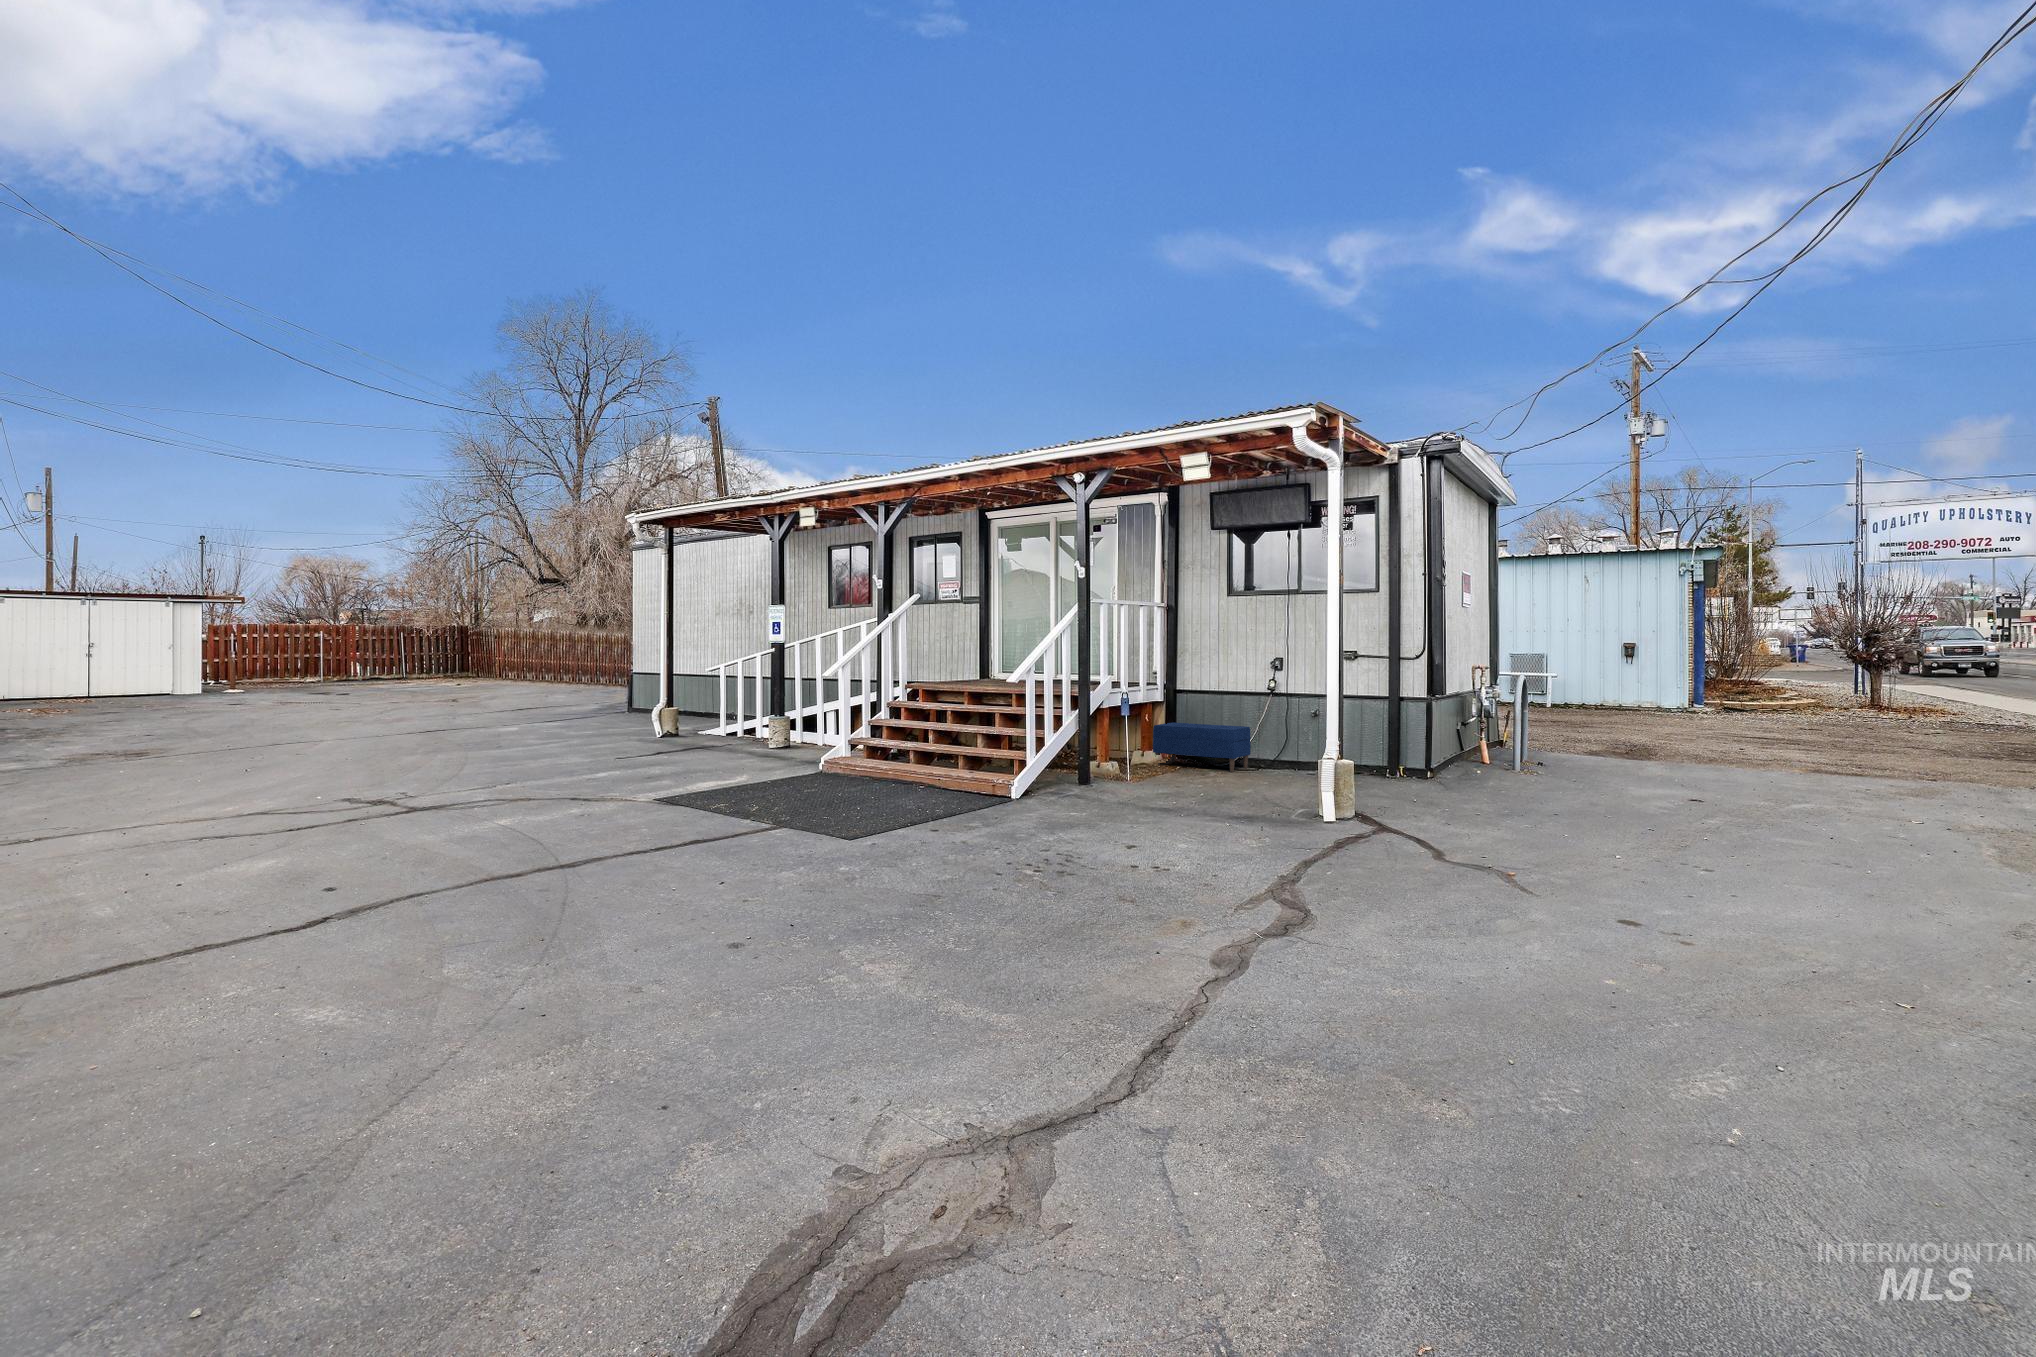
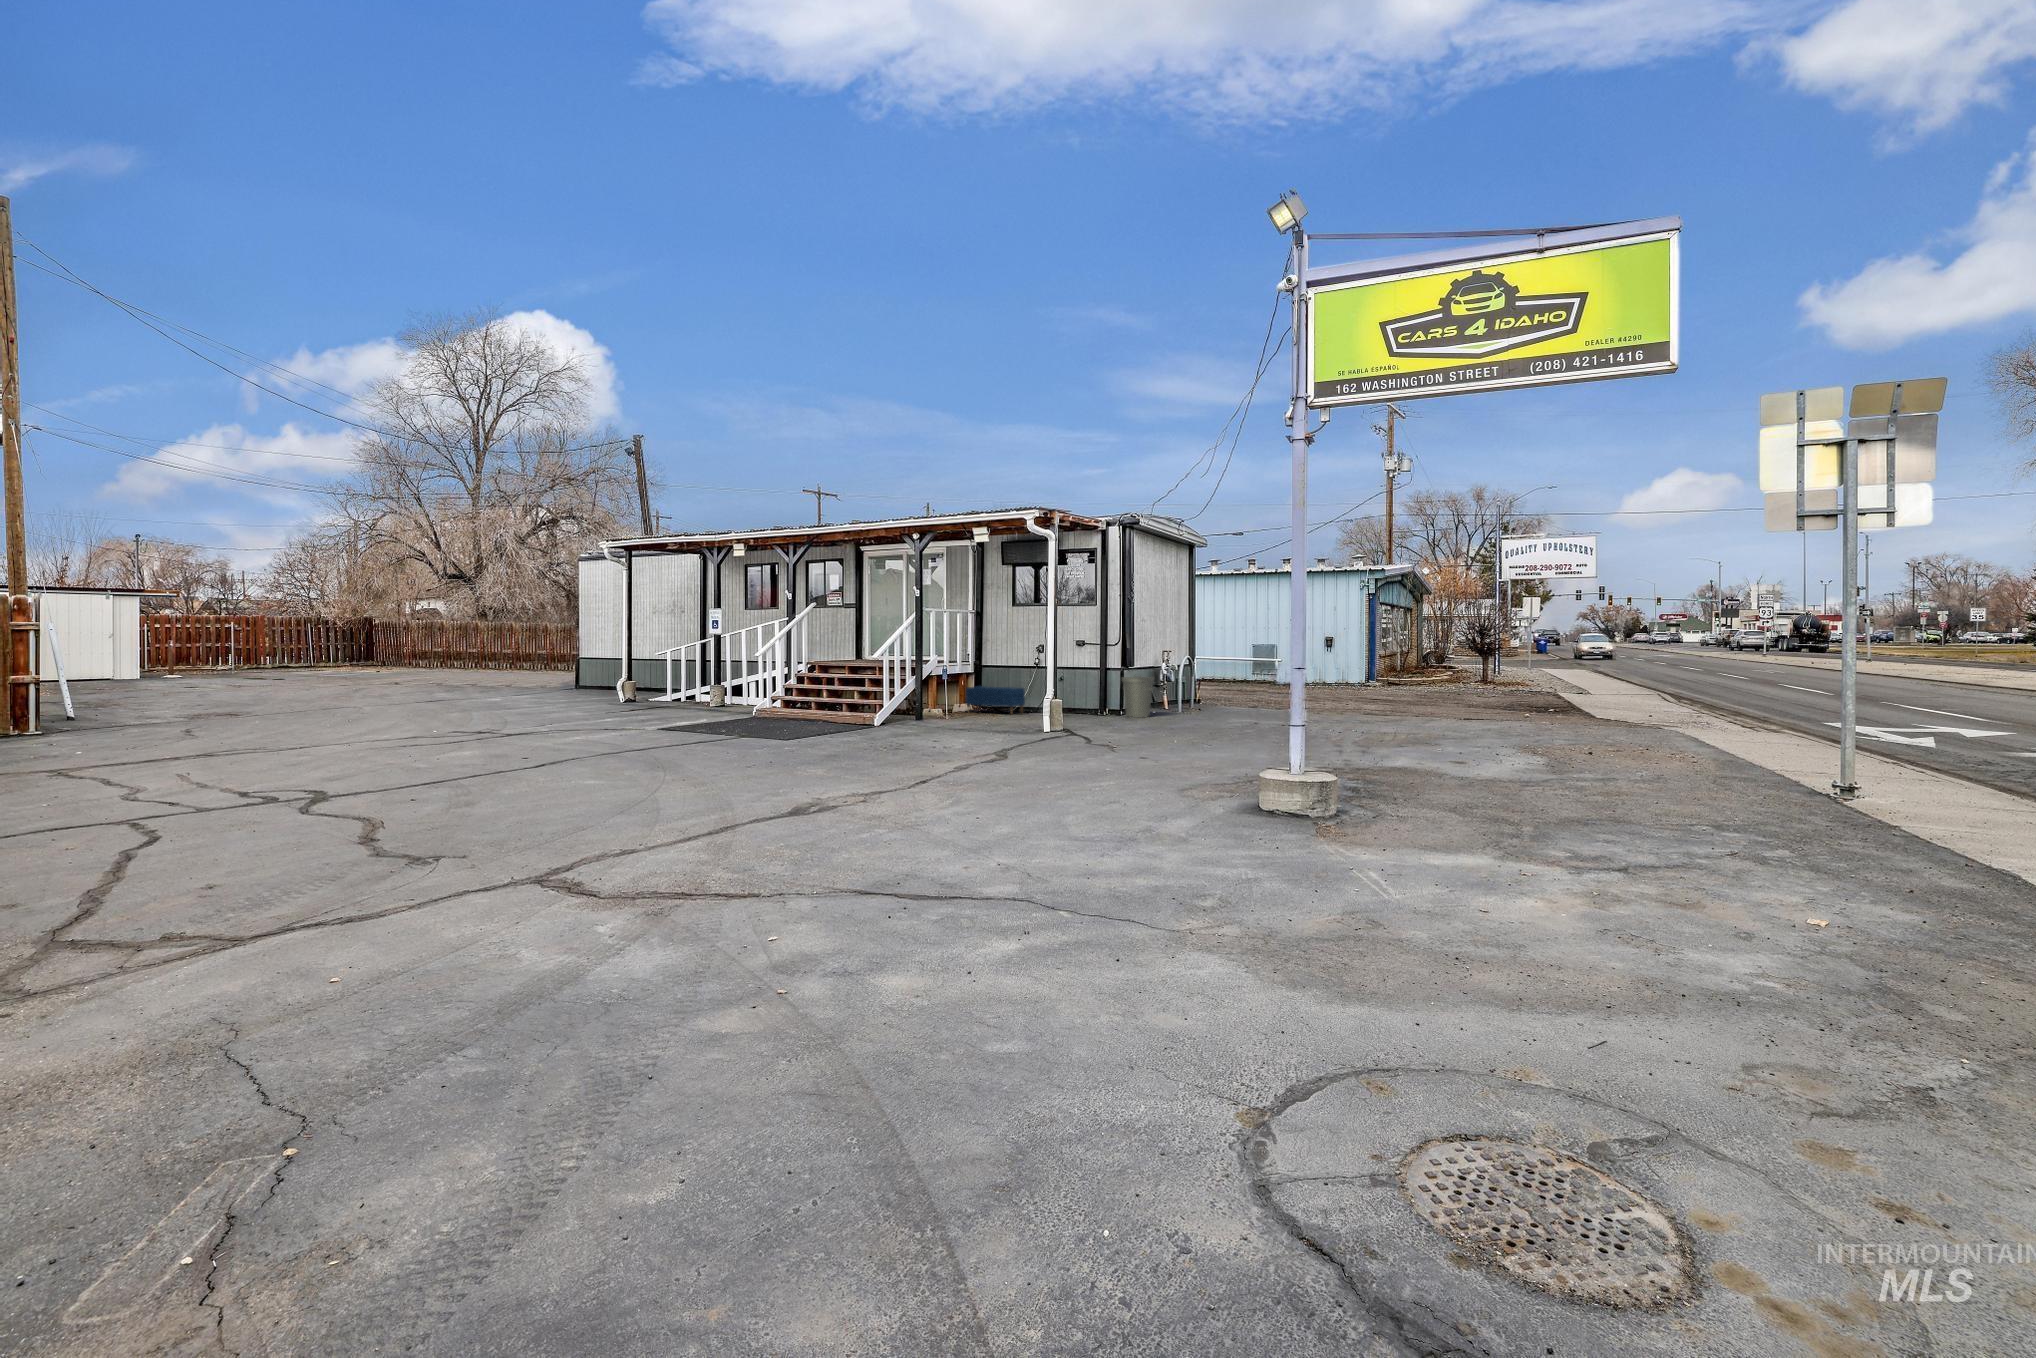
trash can: none [1423,707,1487,782] -> present [1122,676,1154,718]

